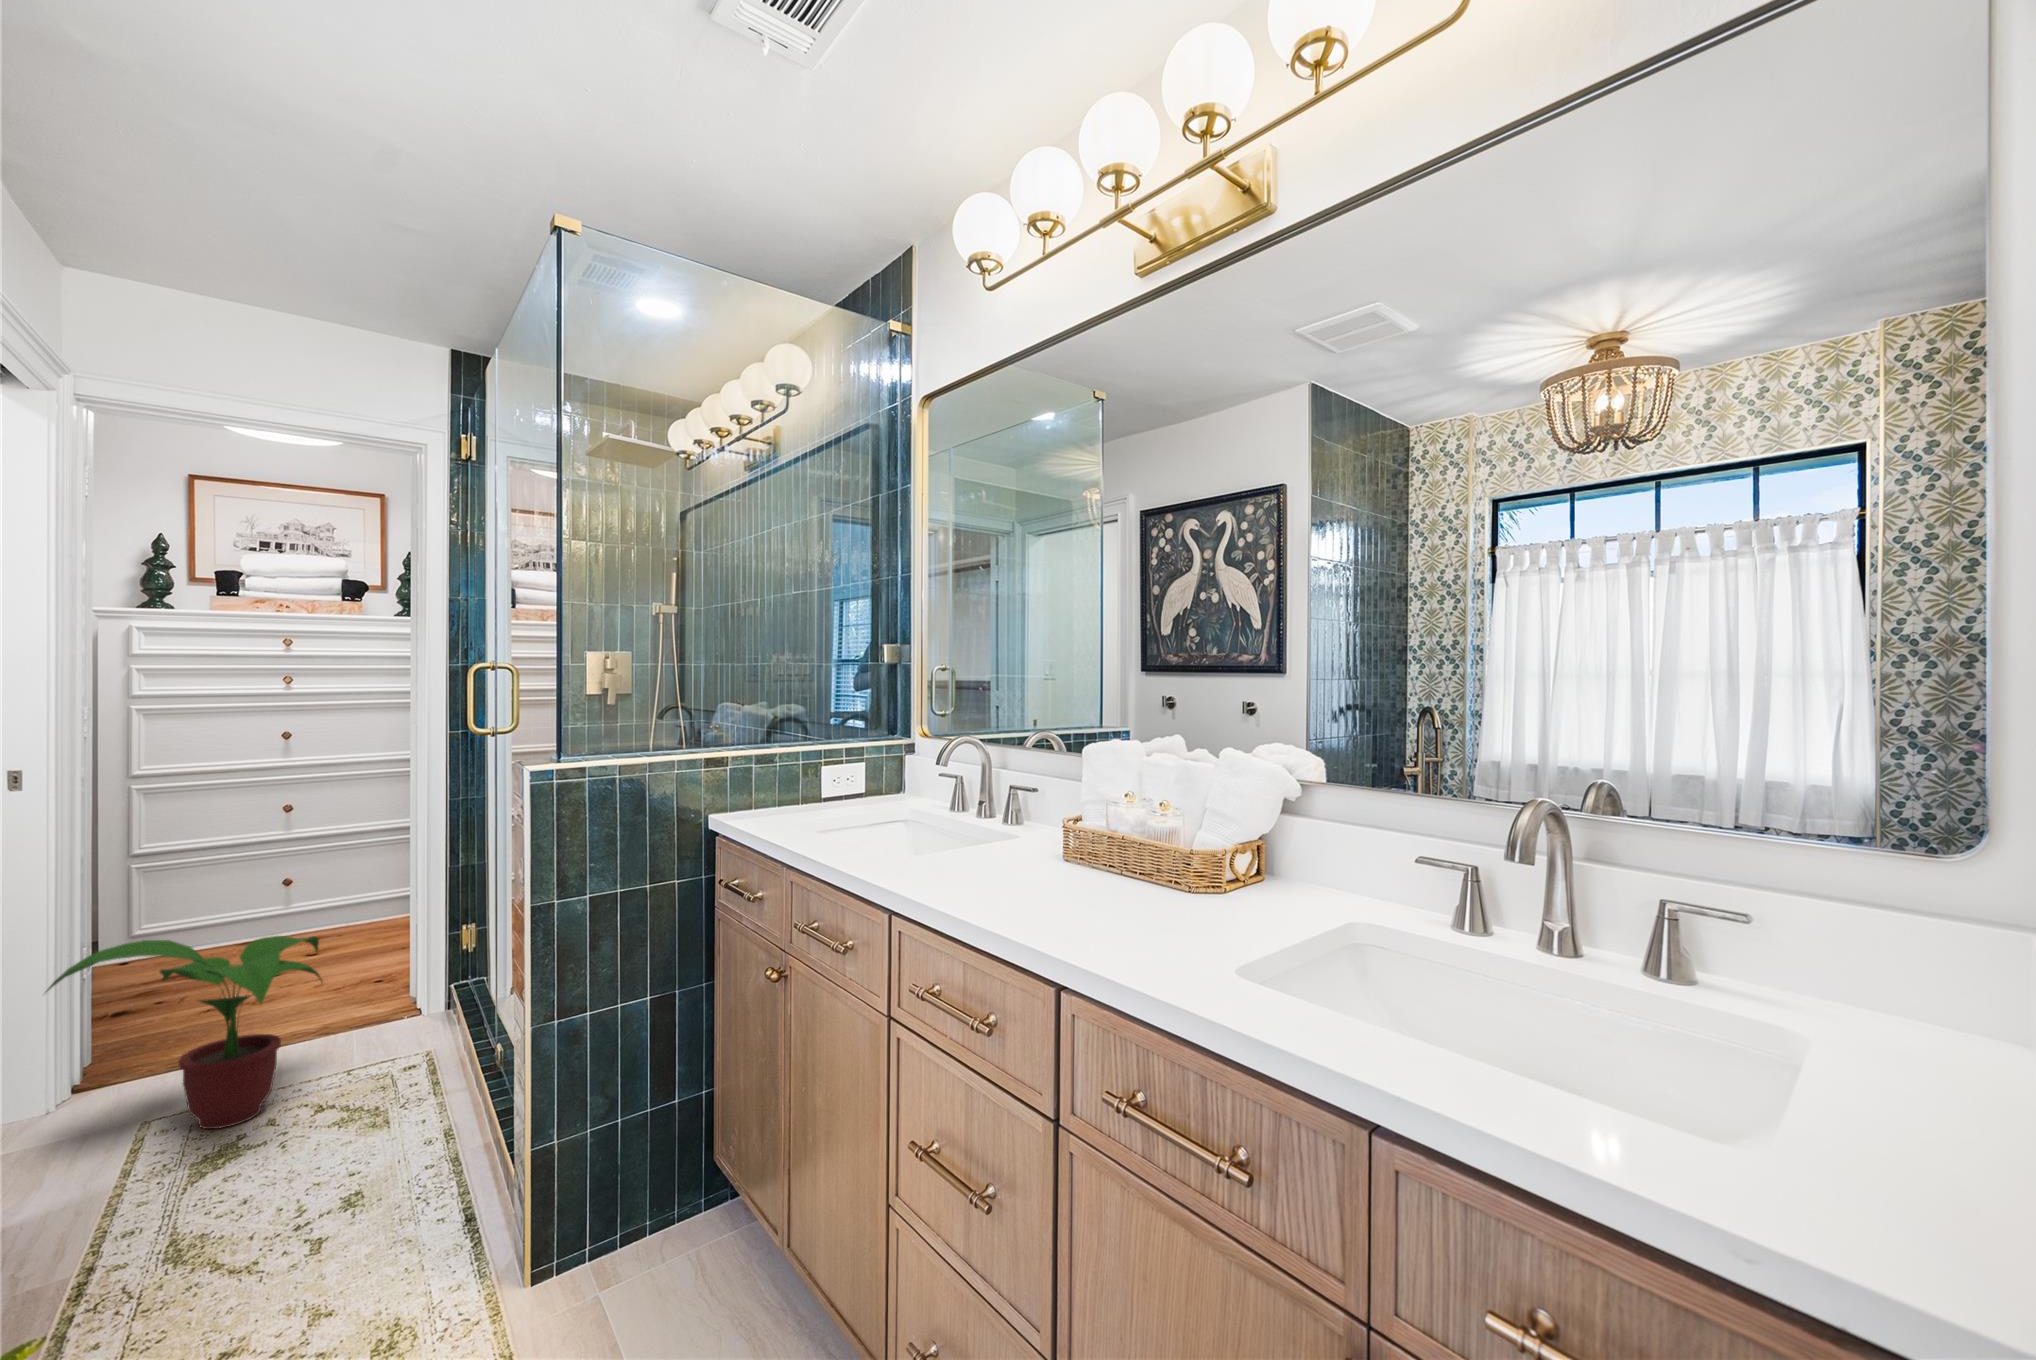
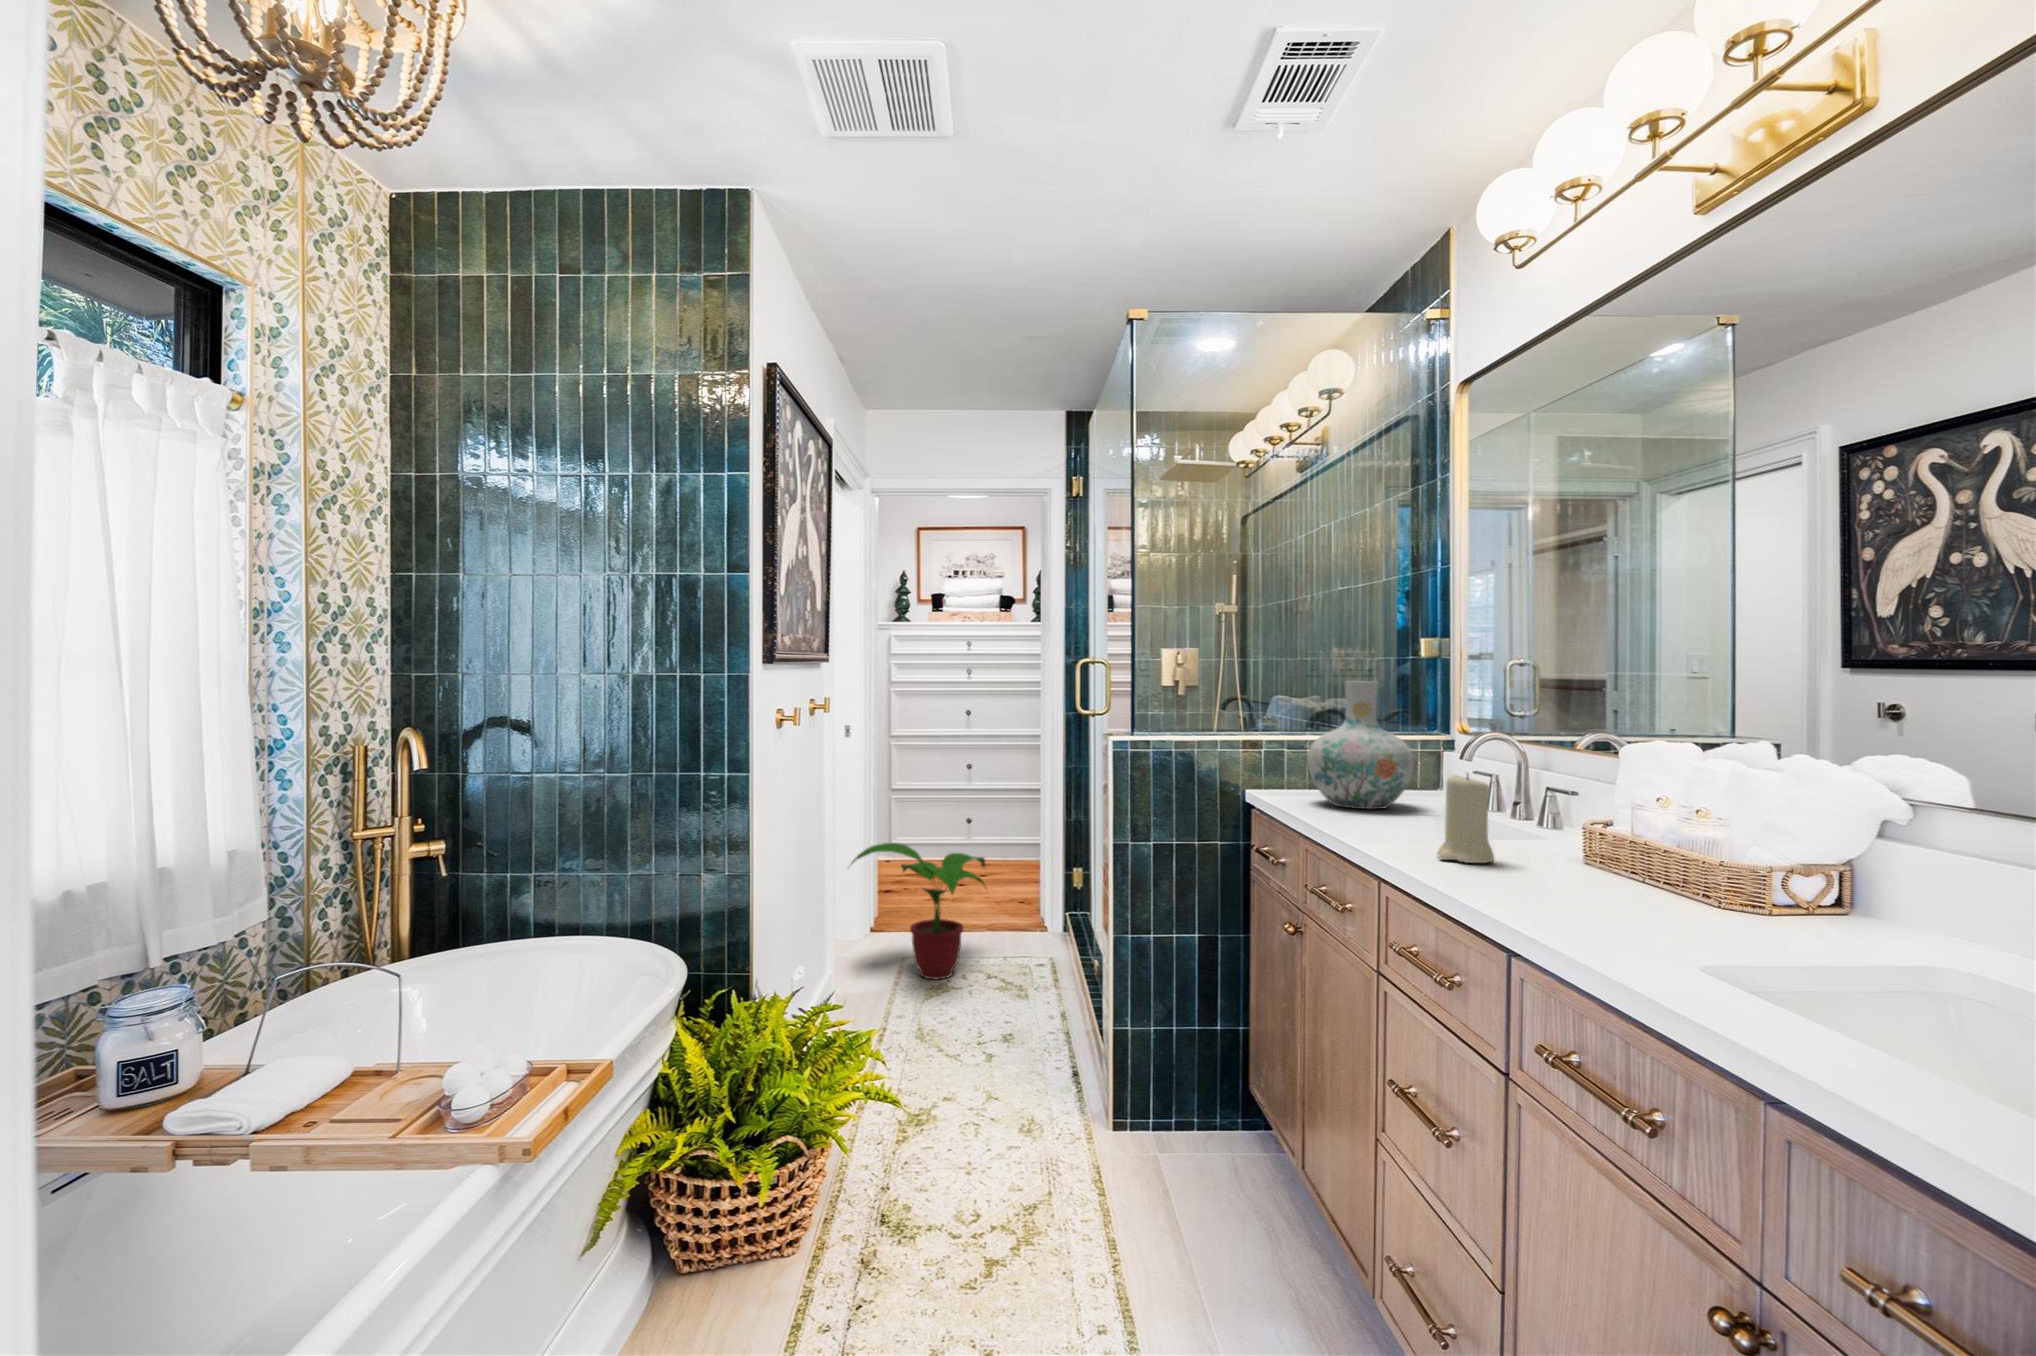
vase: none [779,692,887,829] -> present [1308,681,1414,809]
candle: none [941,787,997,882] -> present [1437,774,1494,863]

